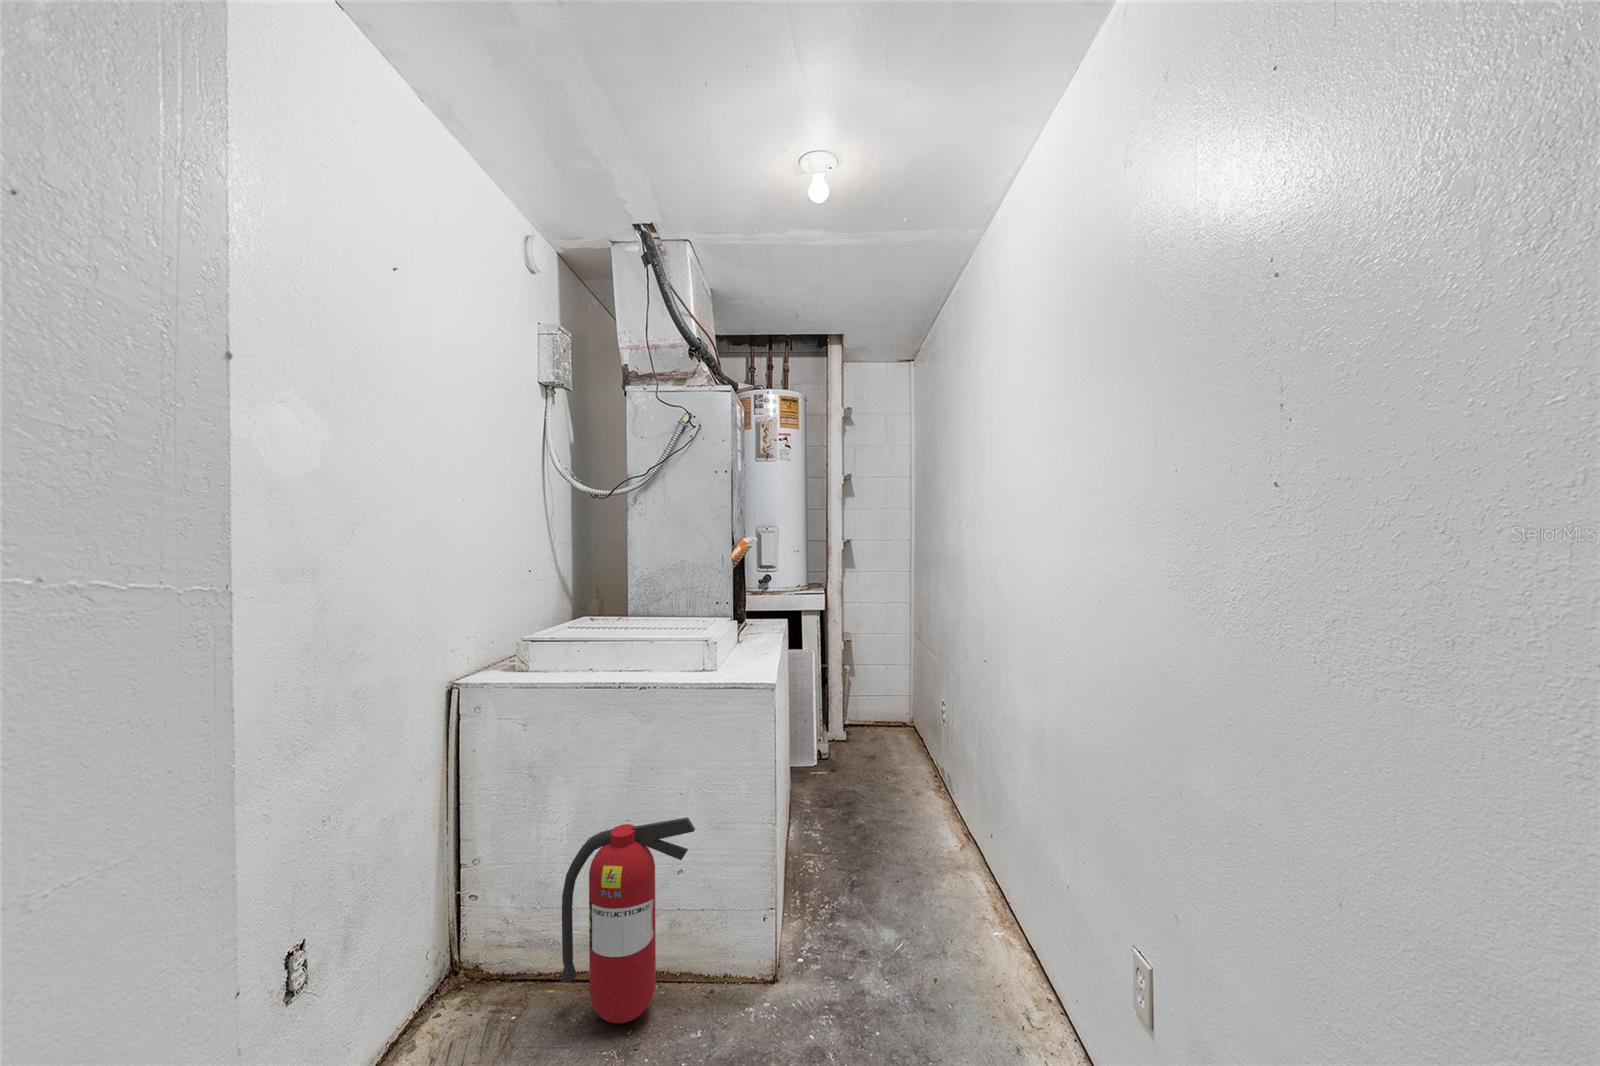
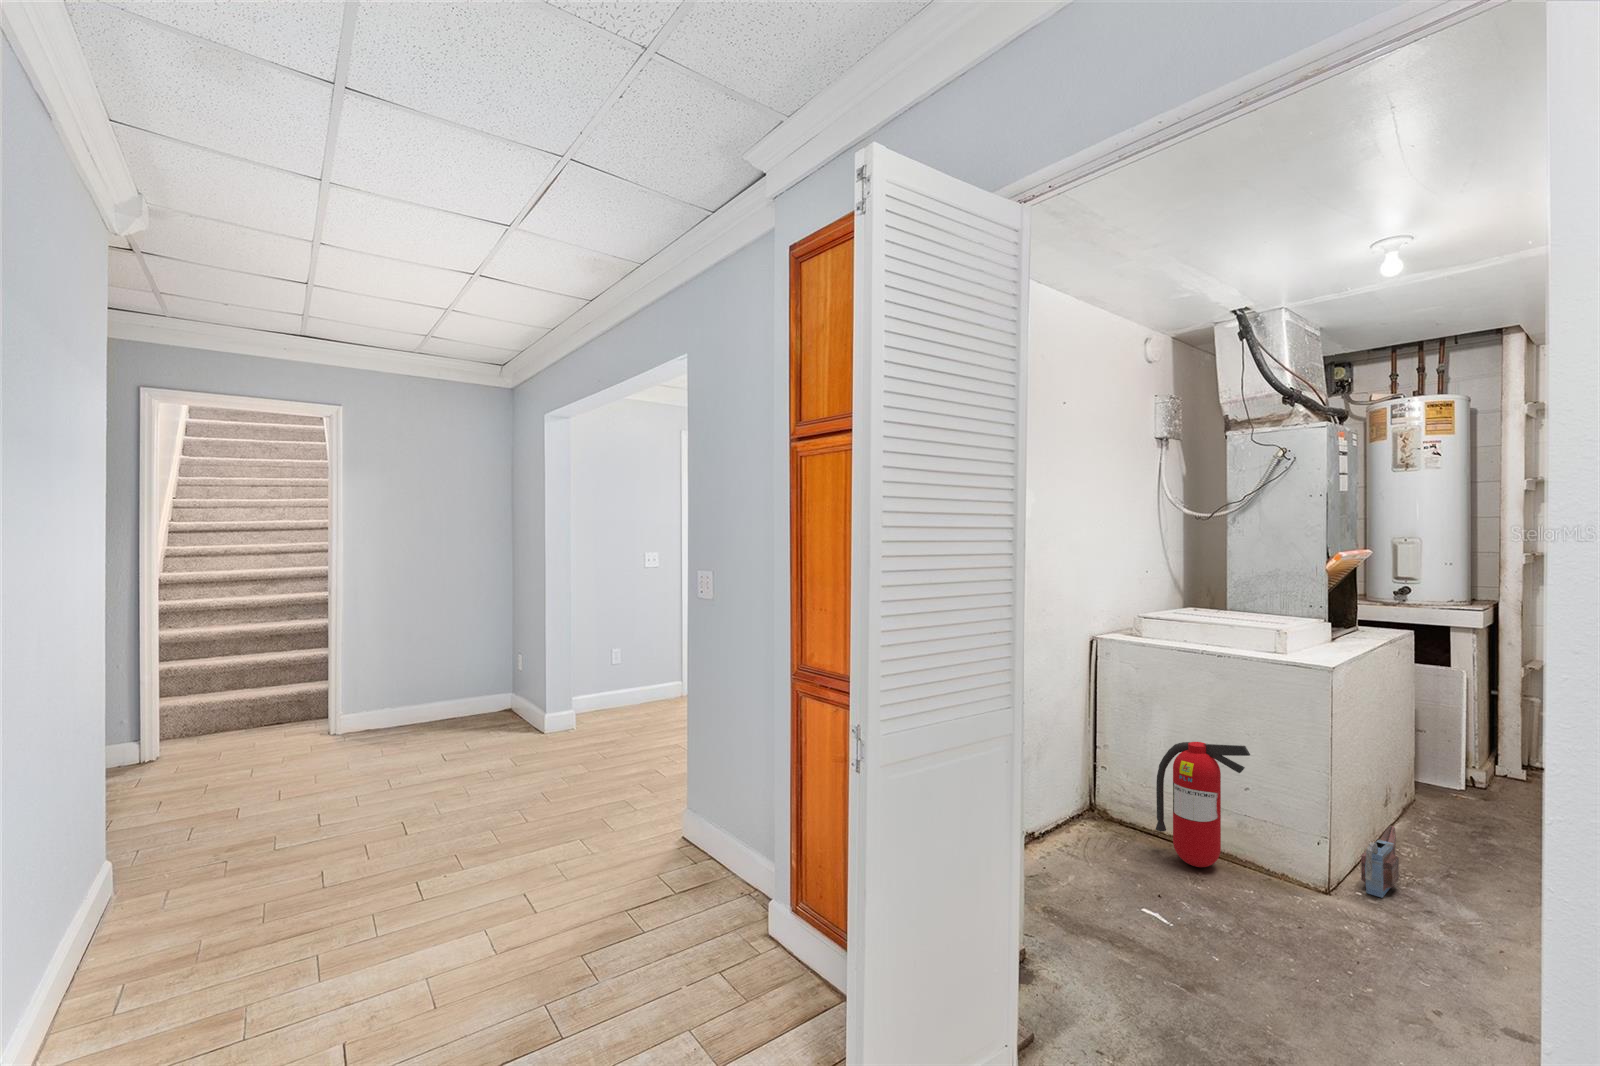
watering can: none [805,855,835,960] -> present [1361,826,1399,898]

